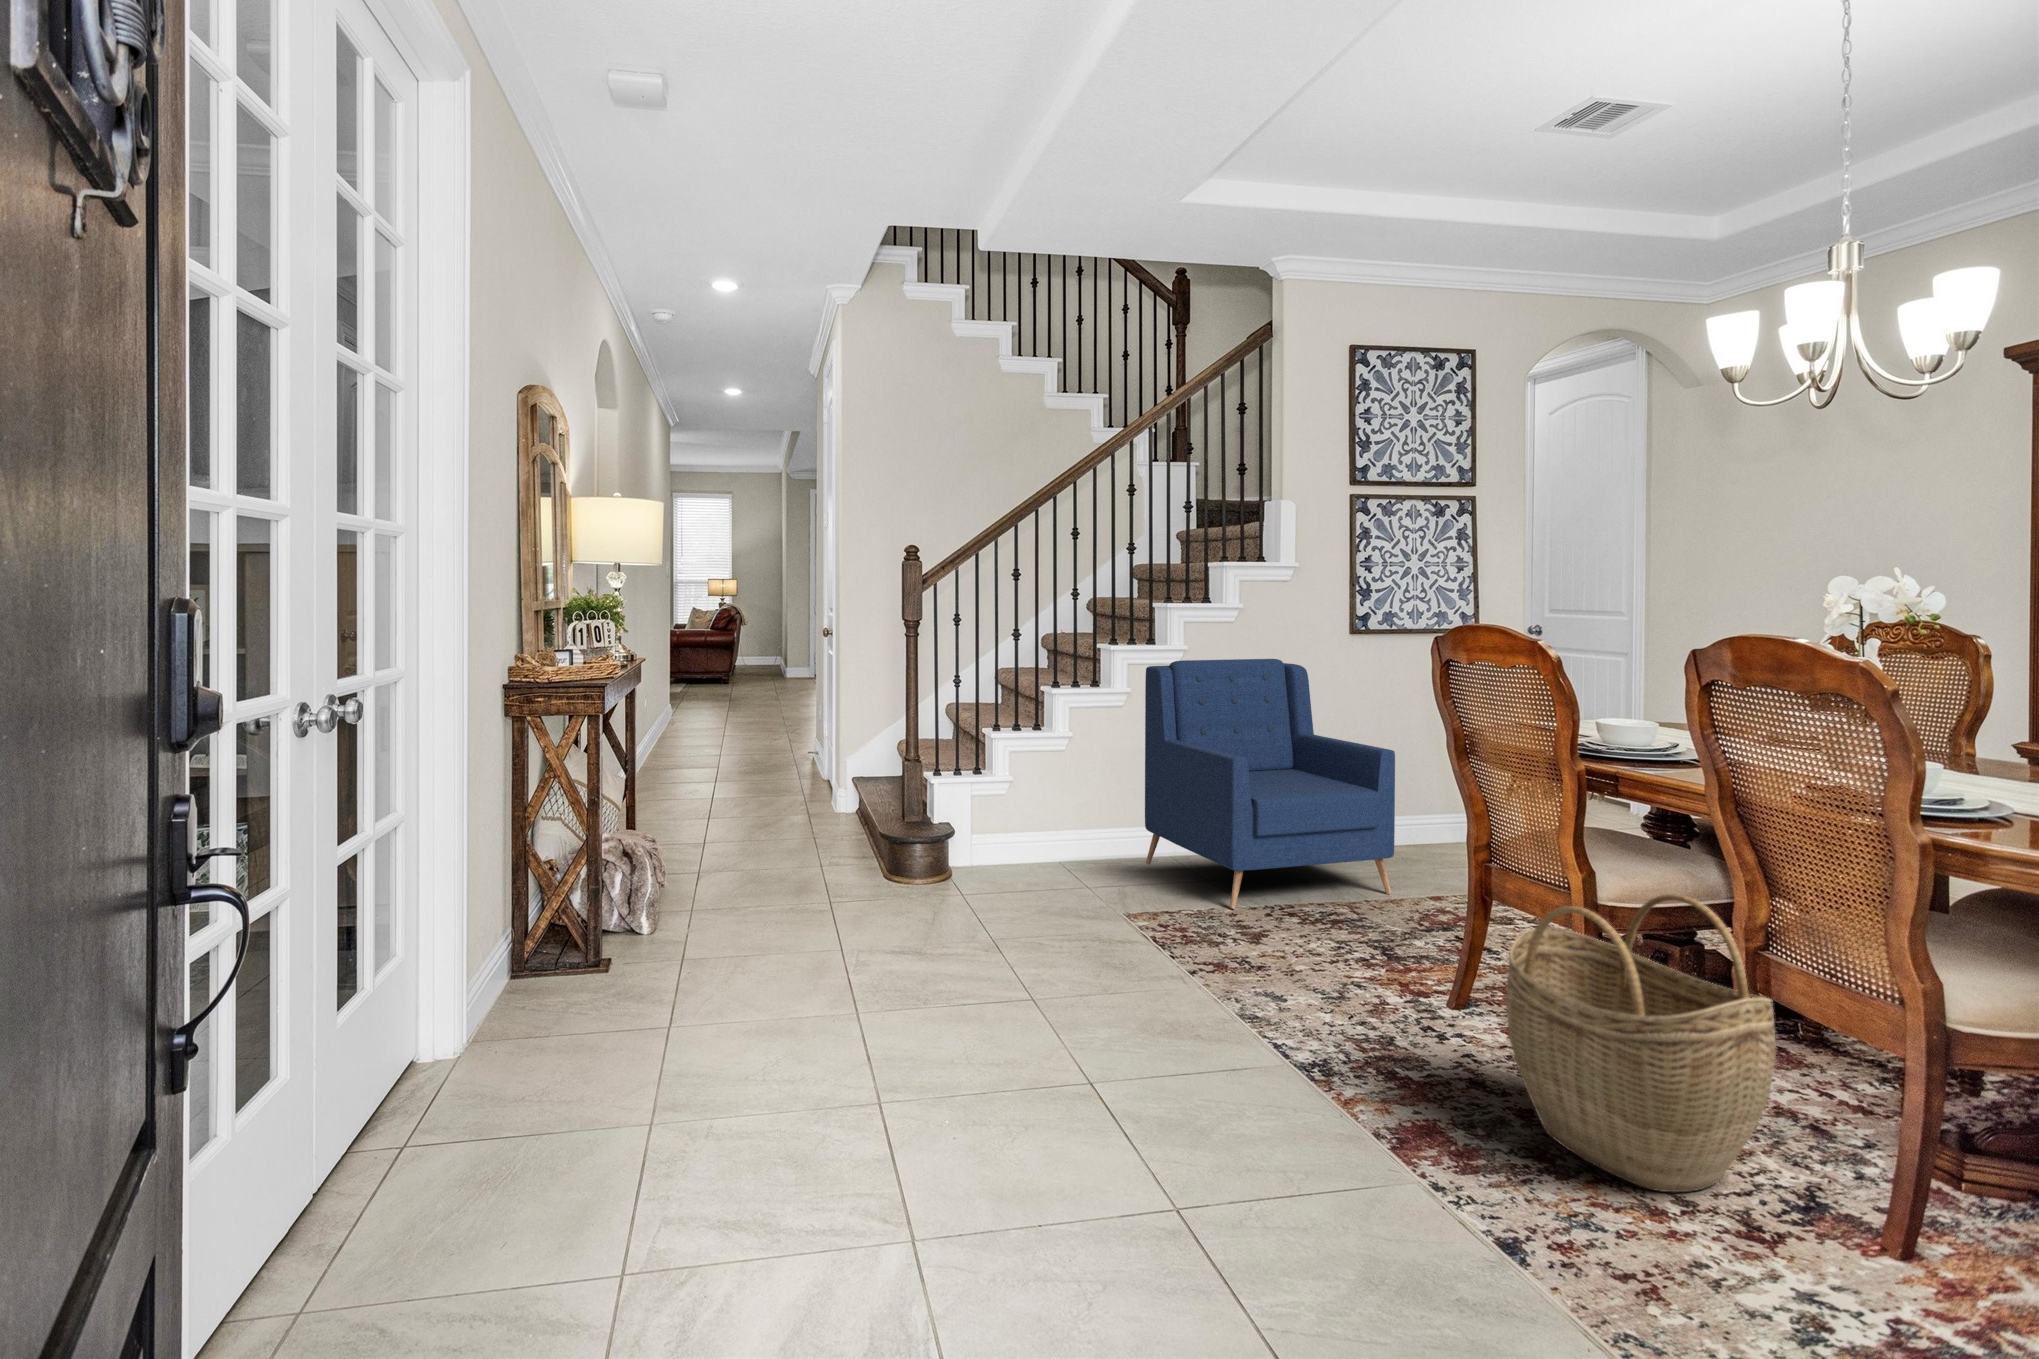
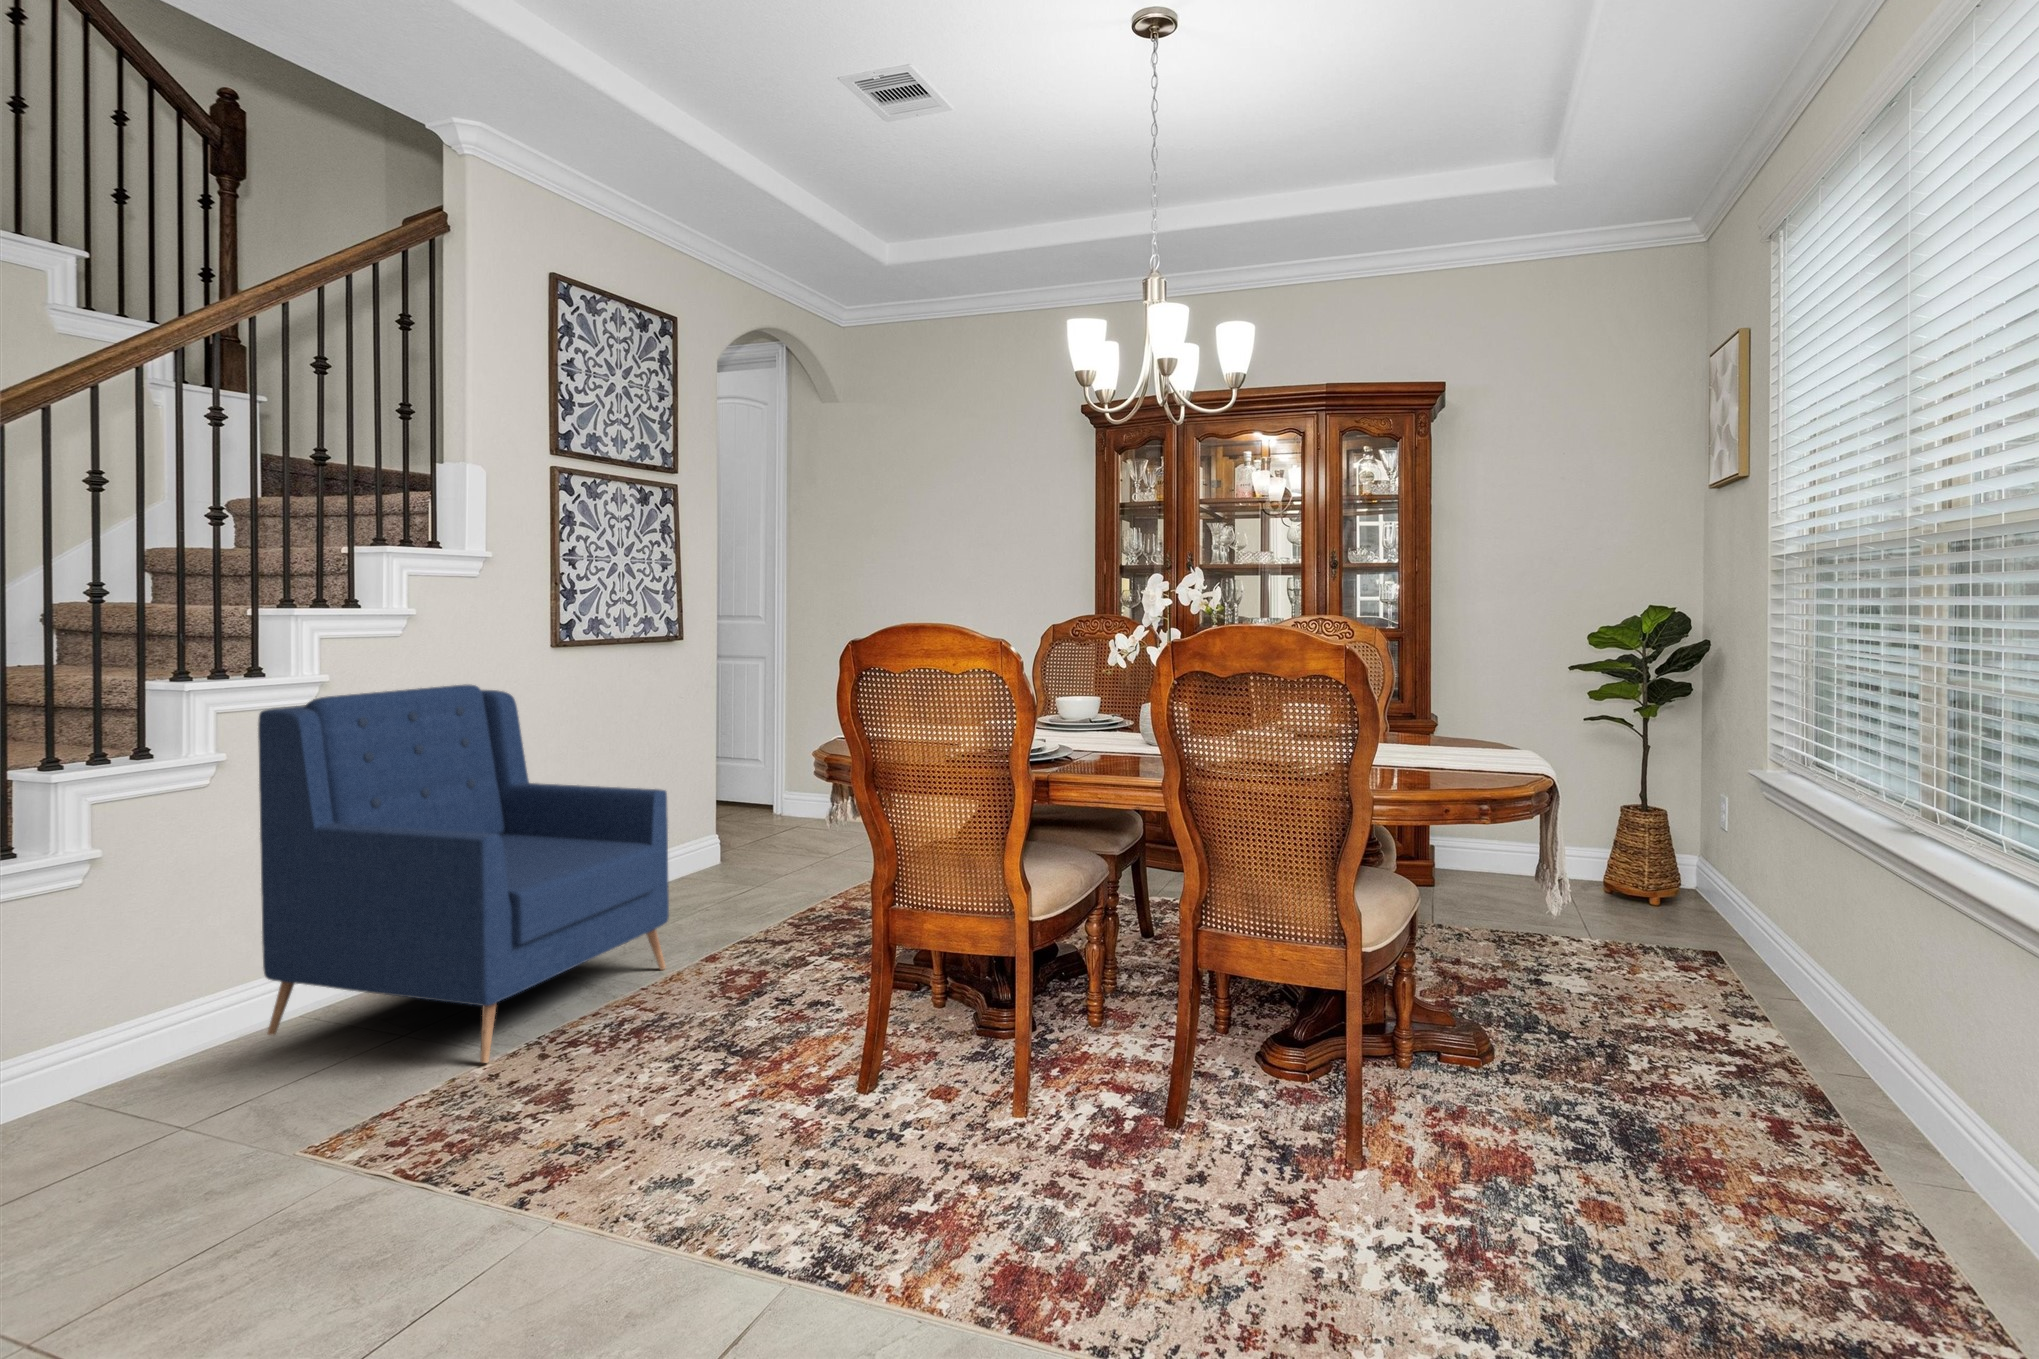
woven basket: present [1506,894,1776,1192] -> none [1045,902,1288,1226]

